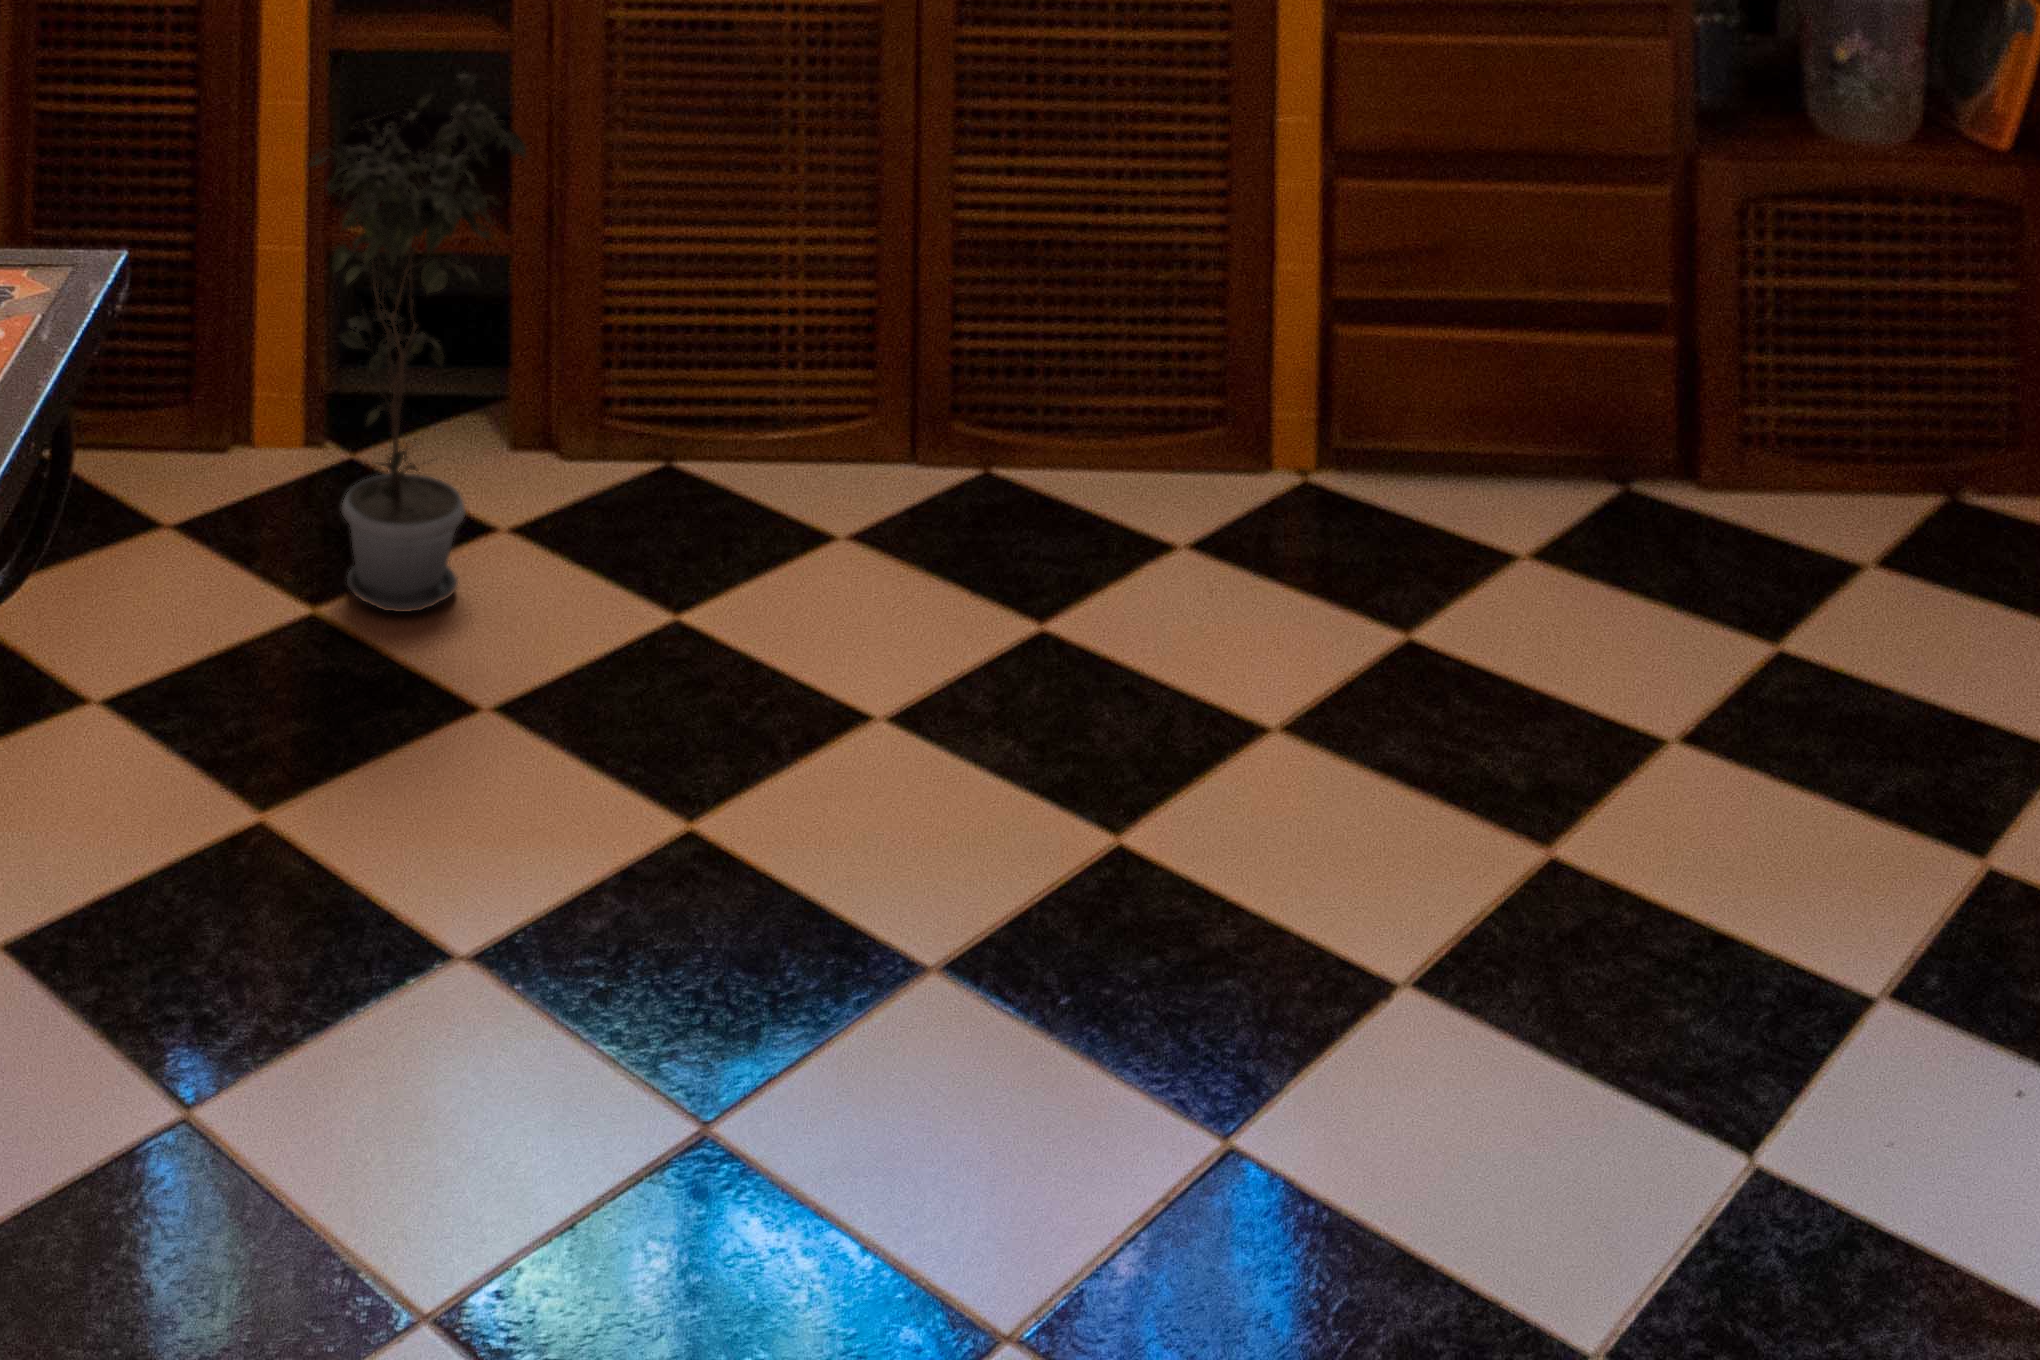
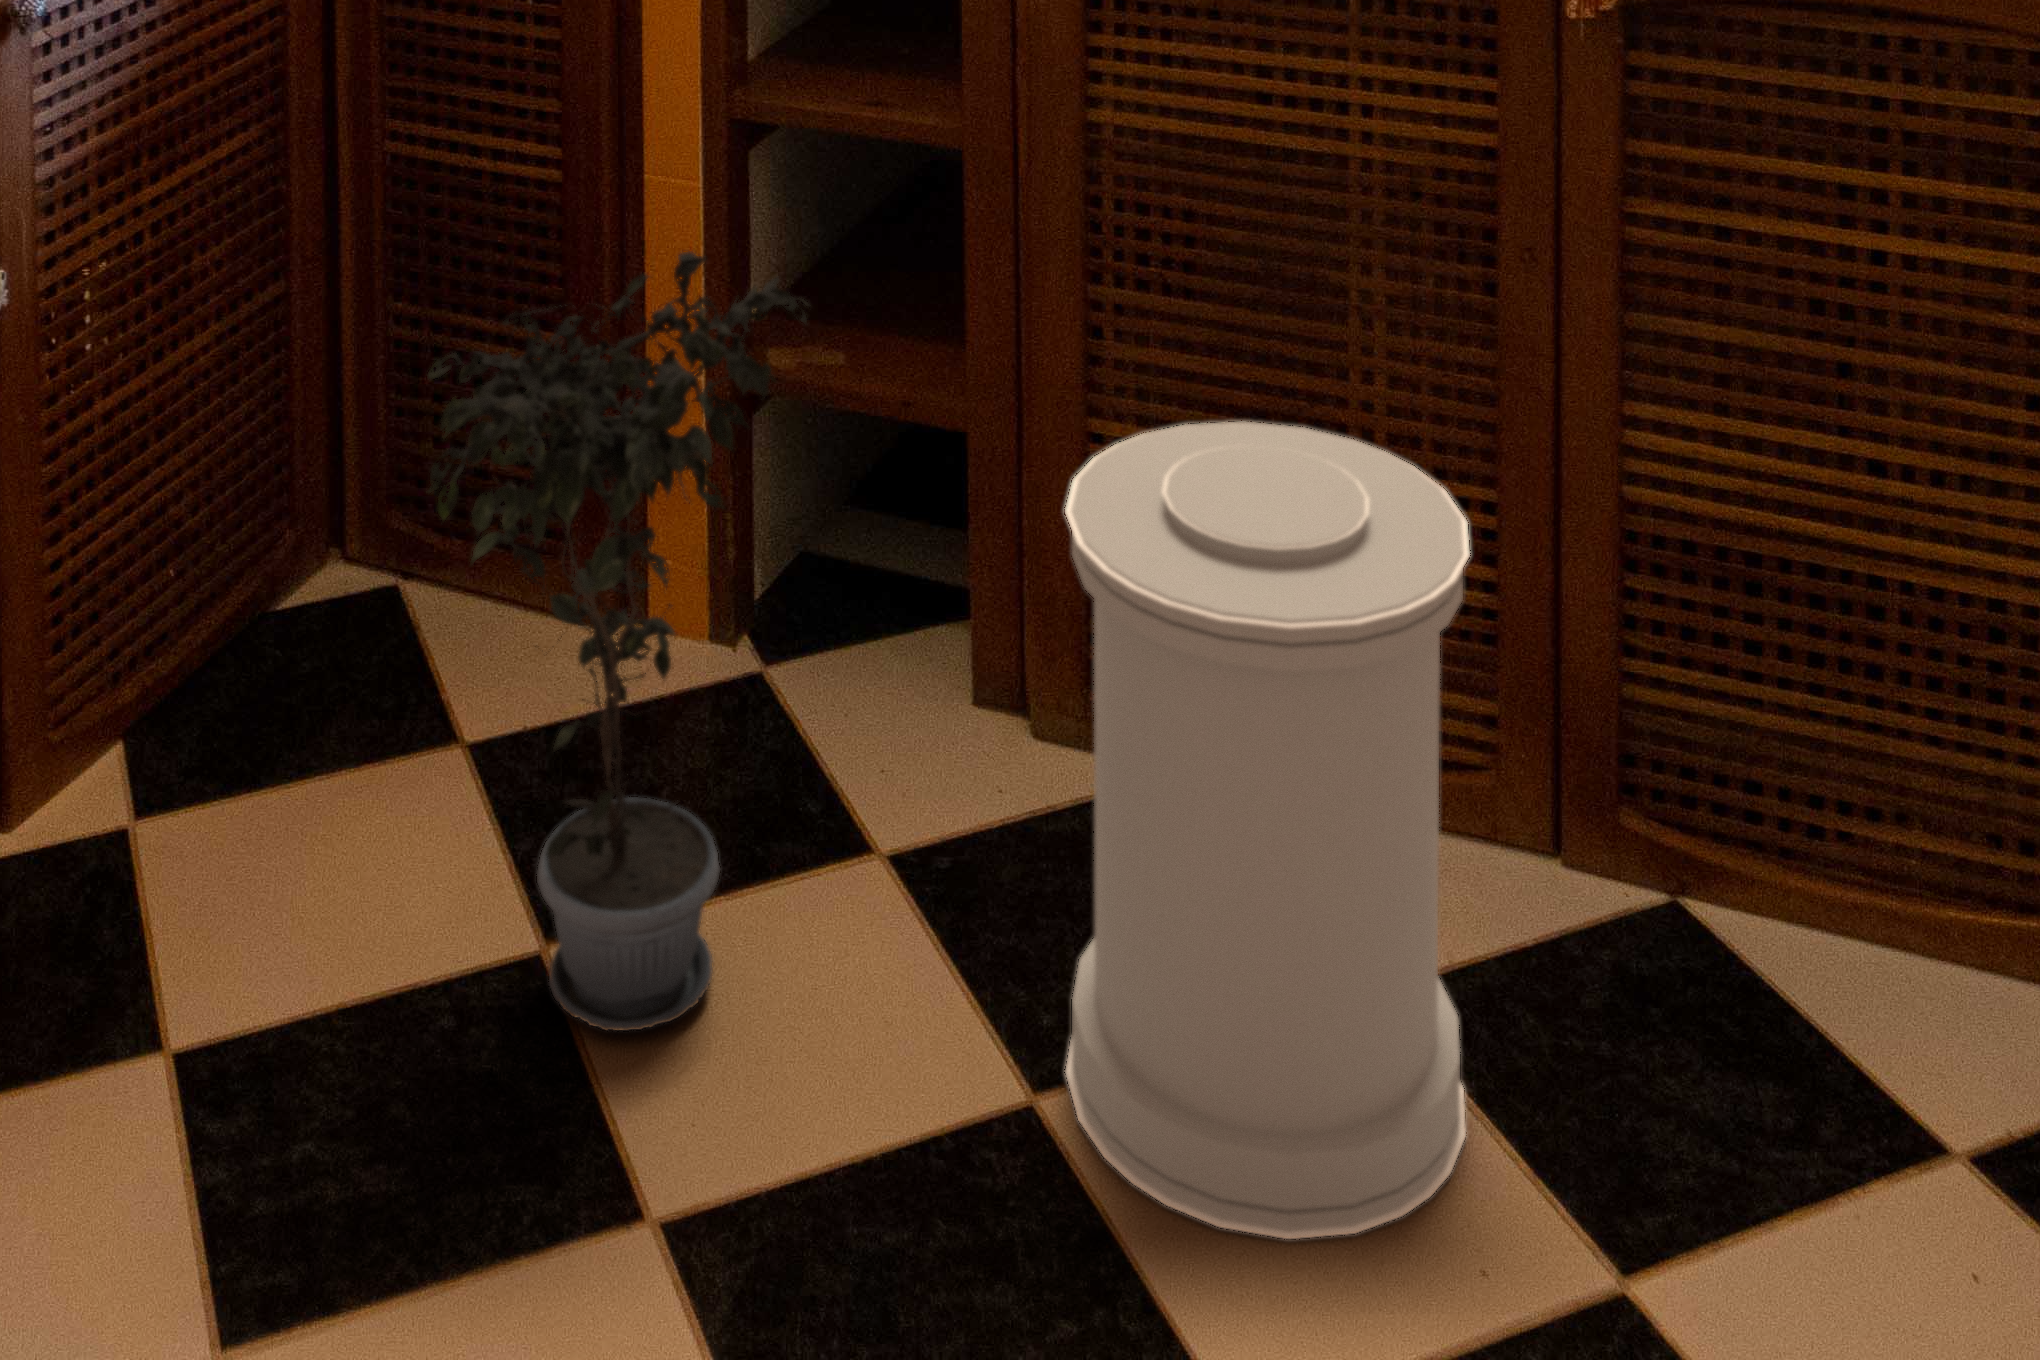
trash can: none [689,168,943,628] -> present [1065,422,1469,1239]

